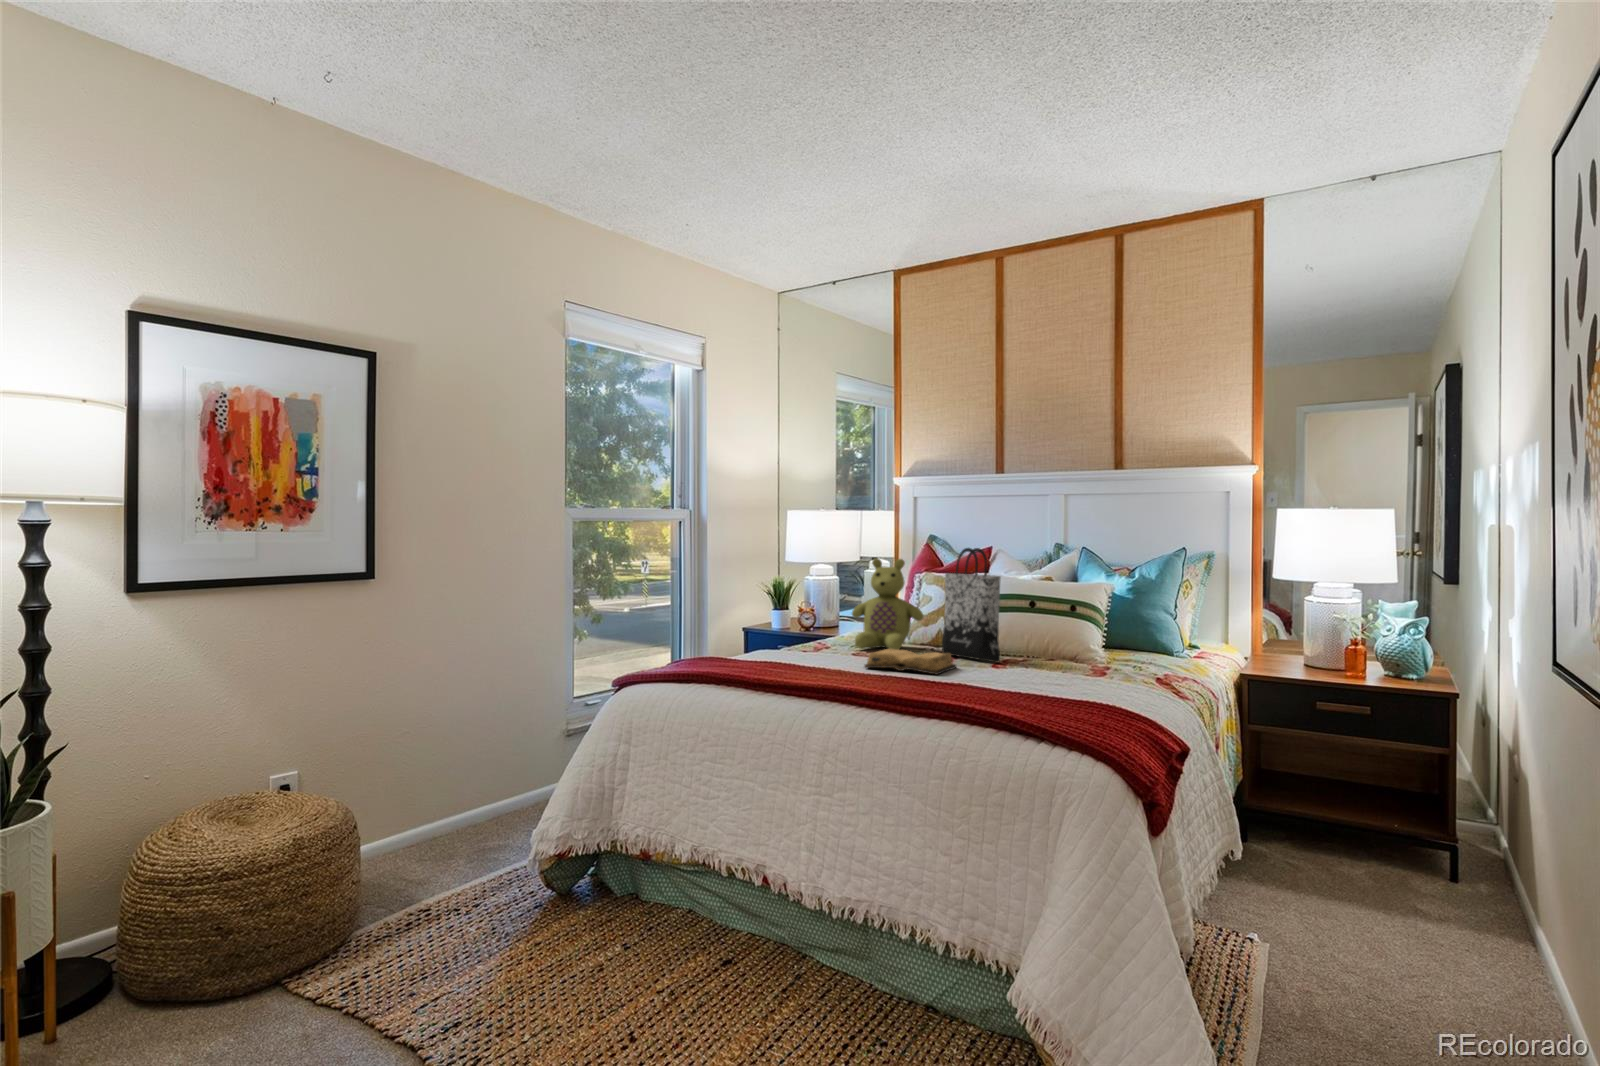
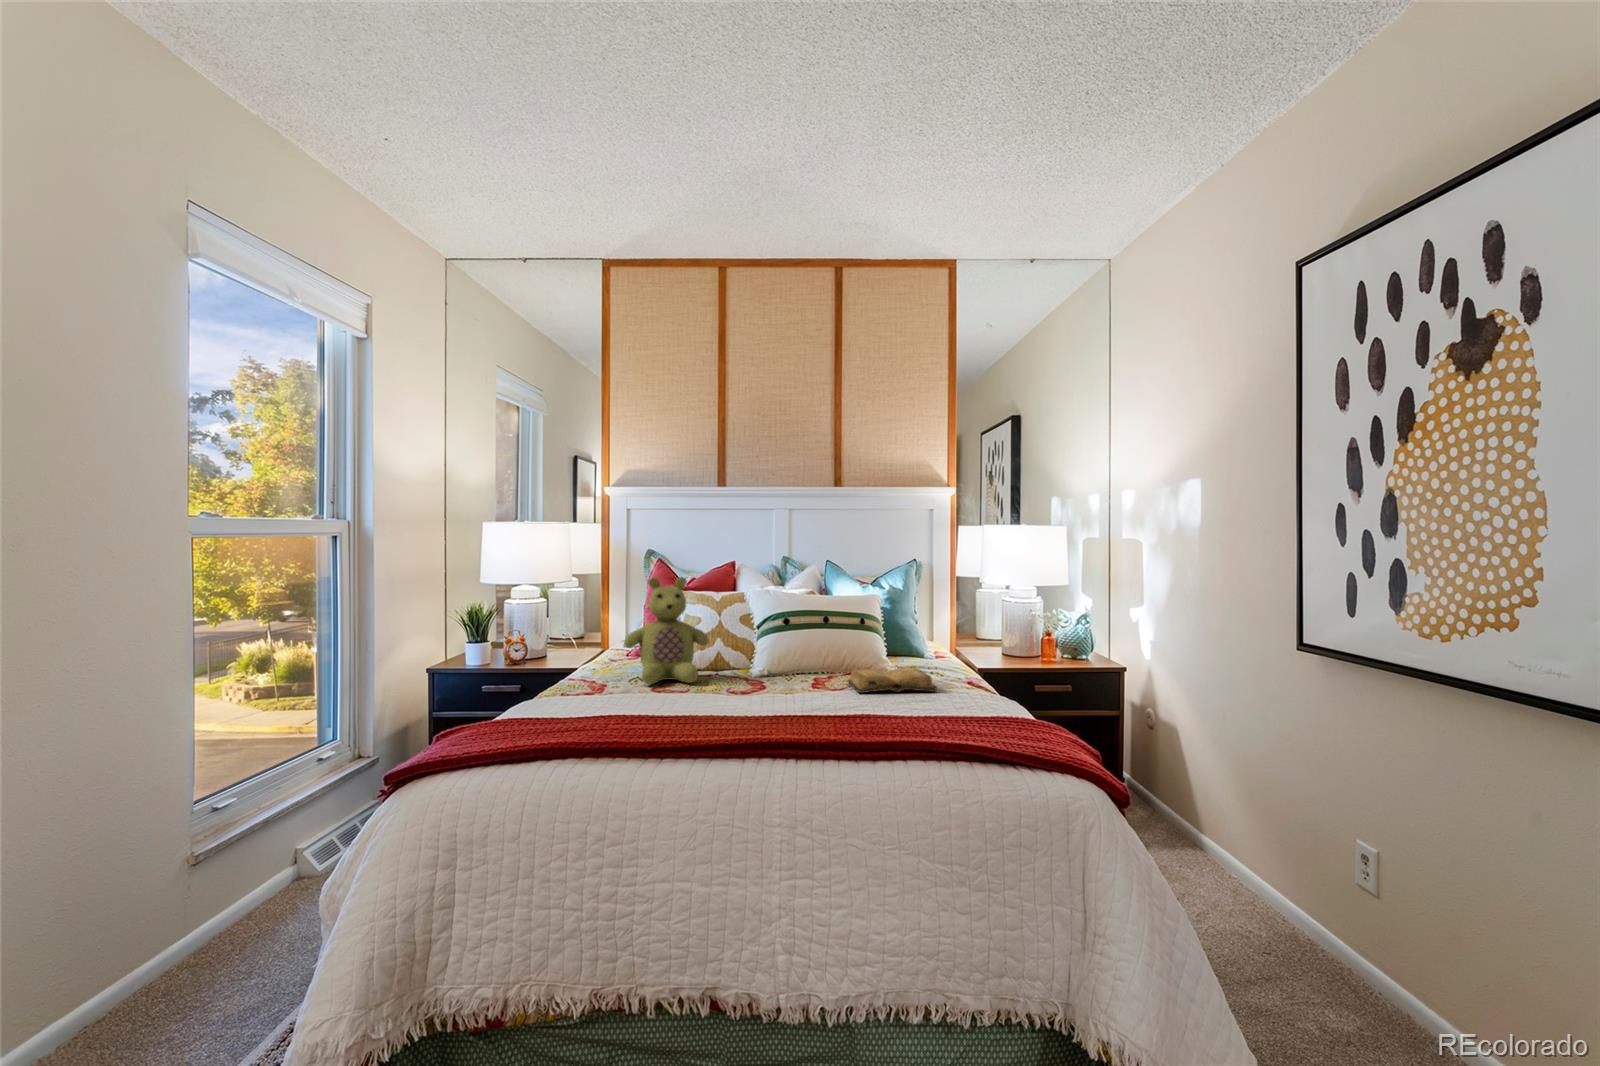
tote bag: present [942,548,1001,662] -> none [742,563,819,686]
diary: present [864,649,956,674] -> present [848,668,937,693]

